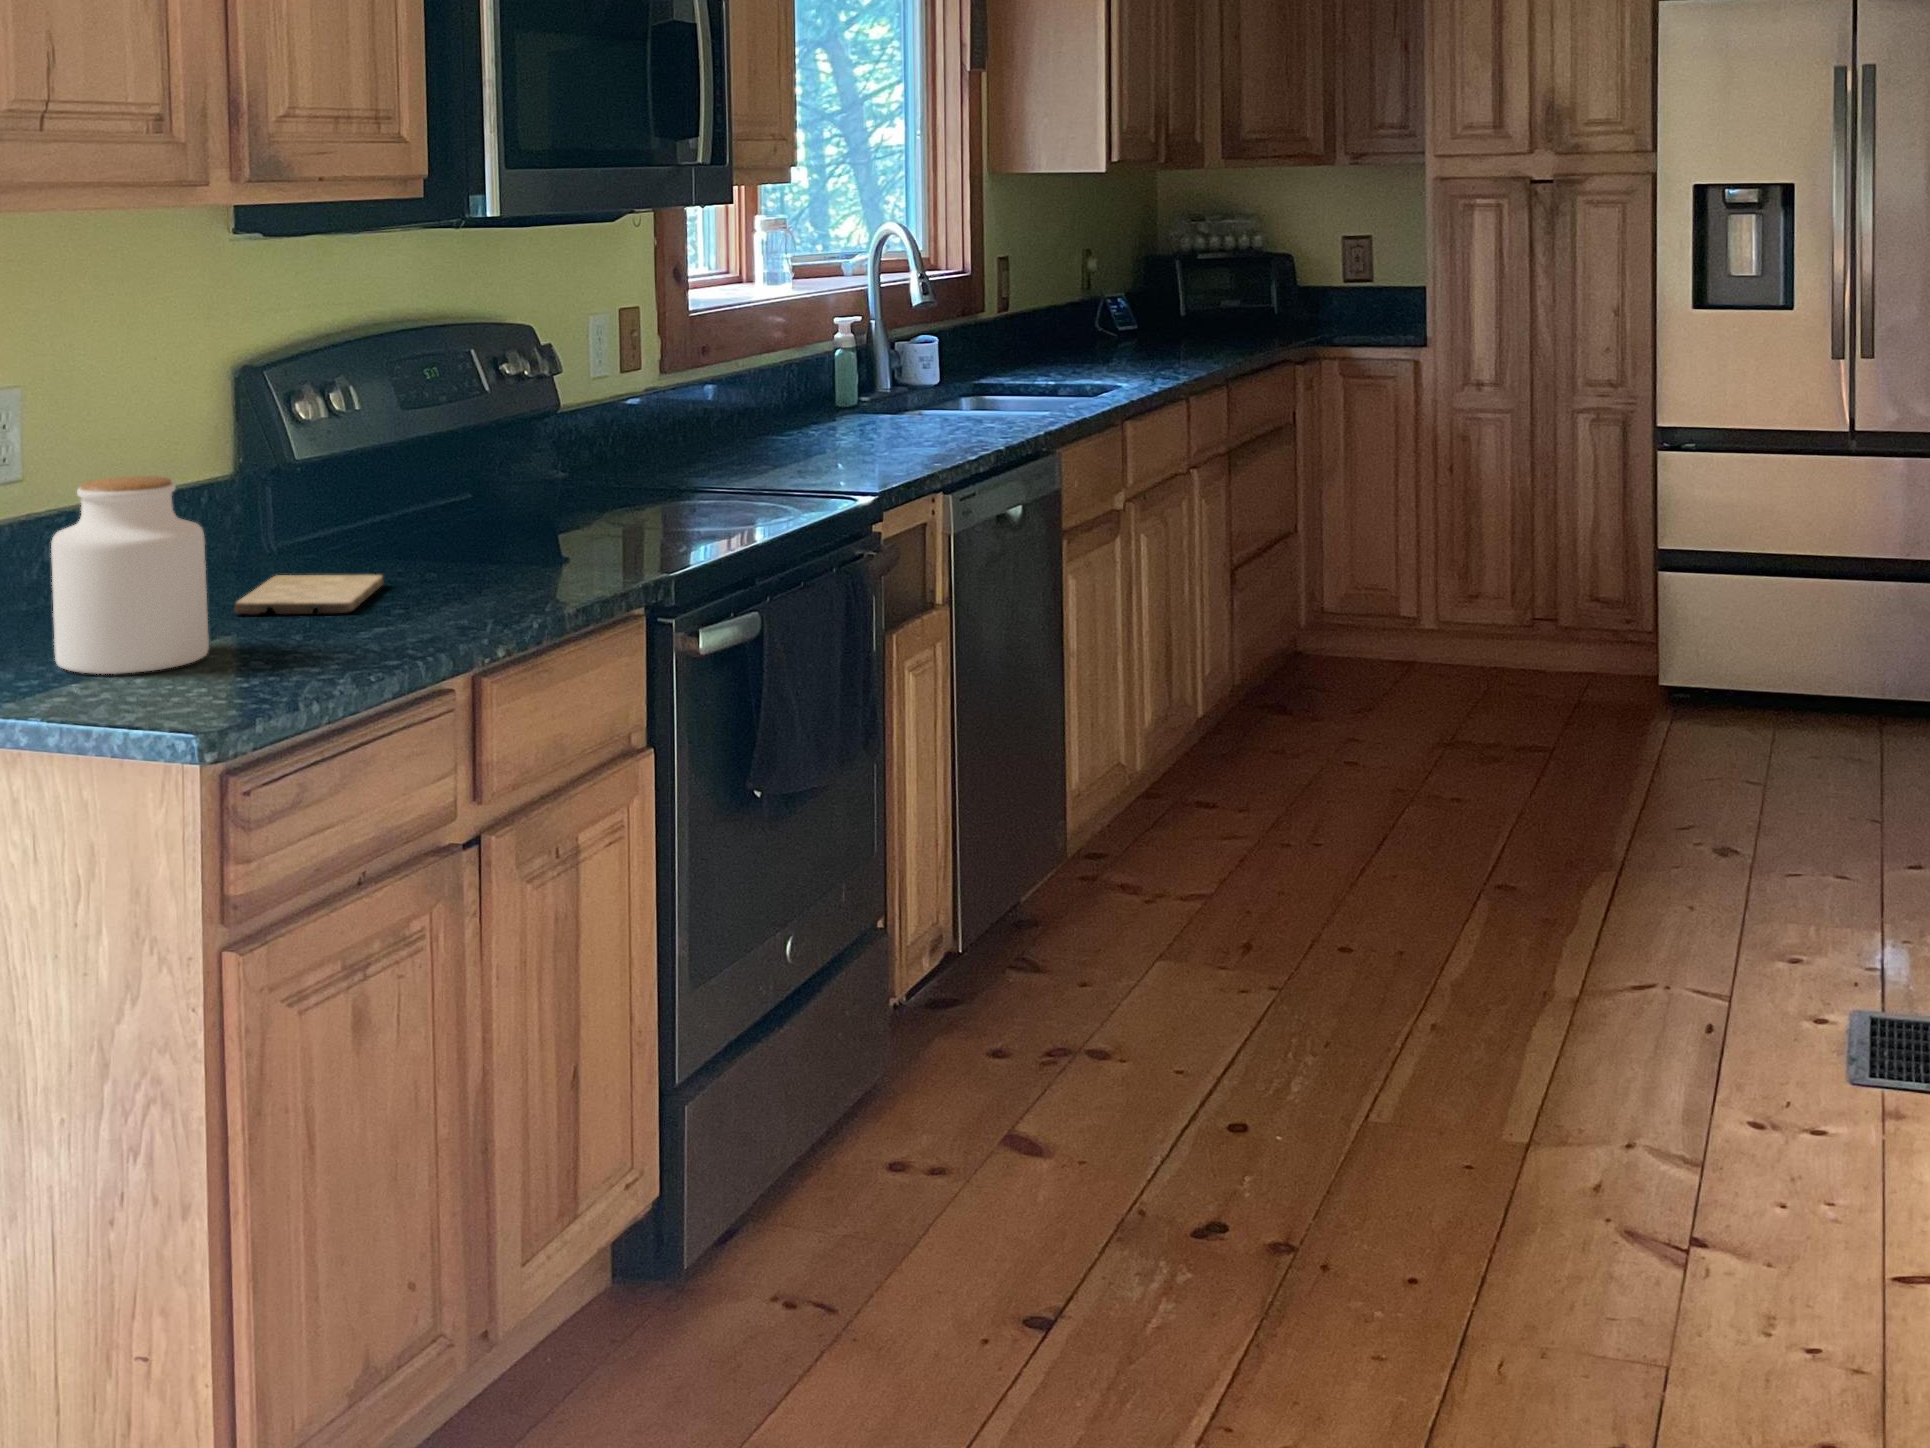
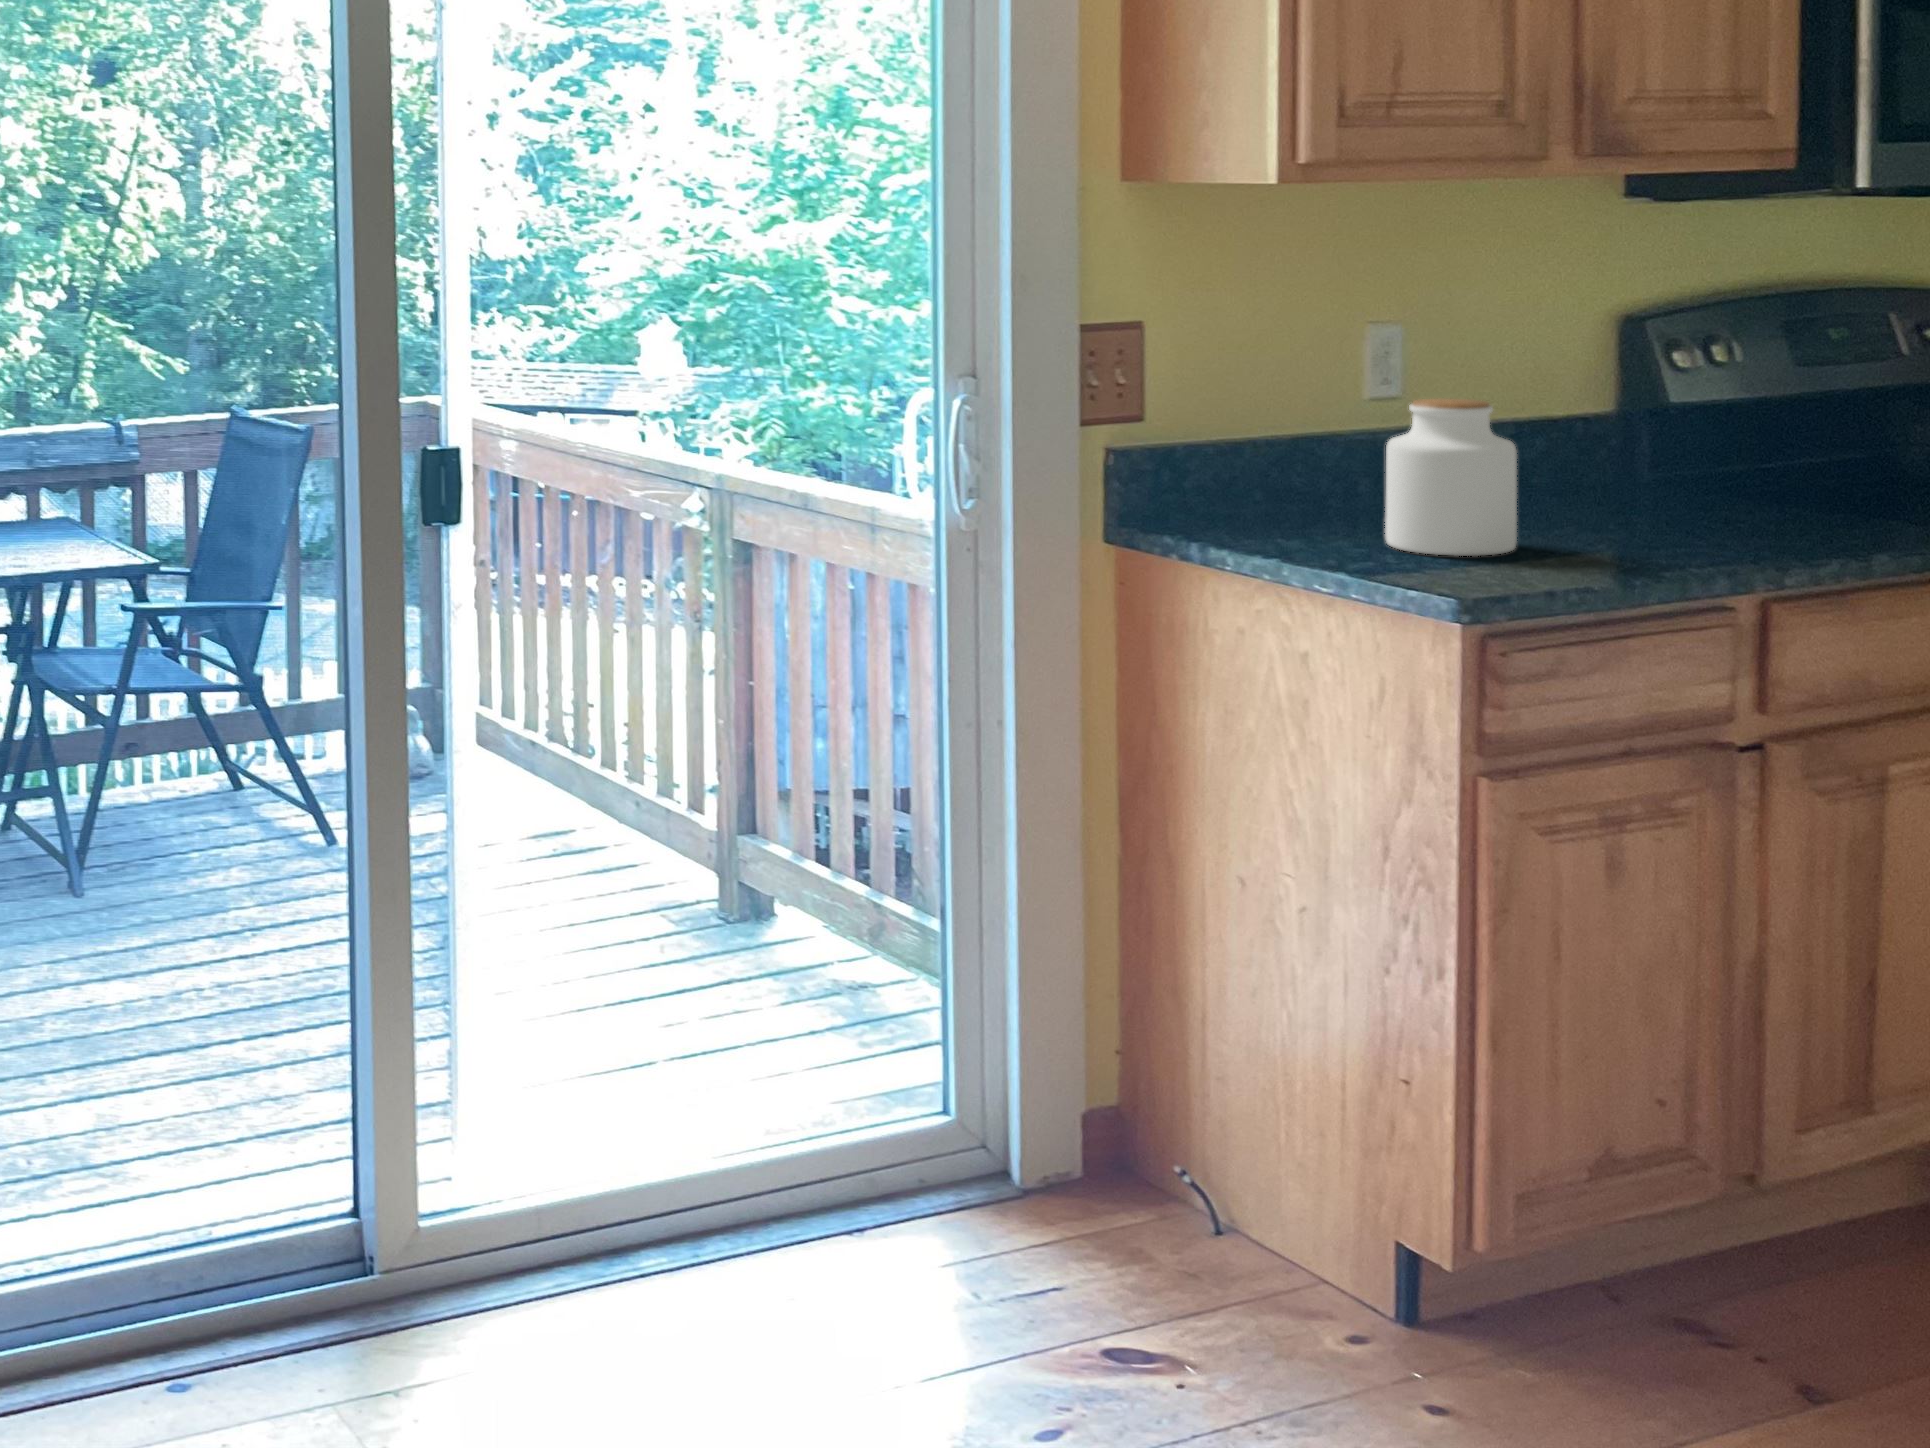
cutting board: present [234,575,384,614] -> none [1564,502,1723,537]

